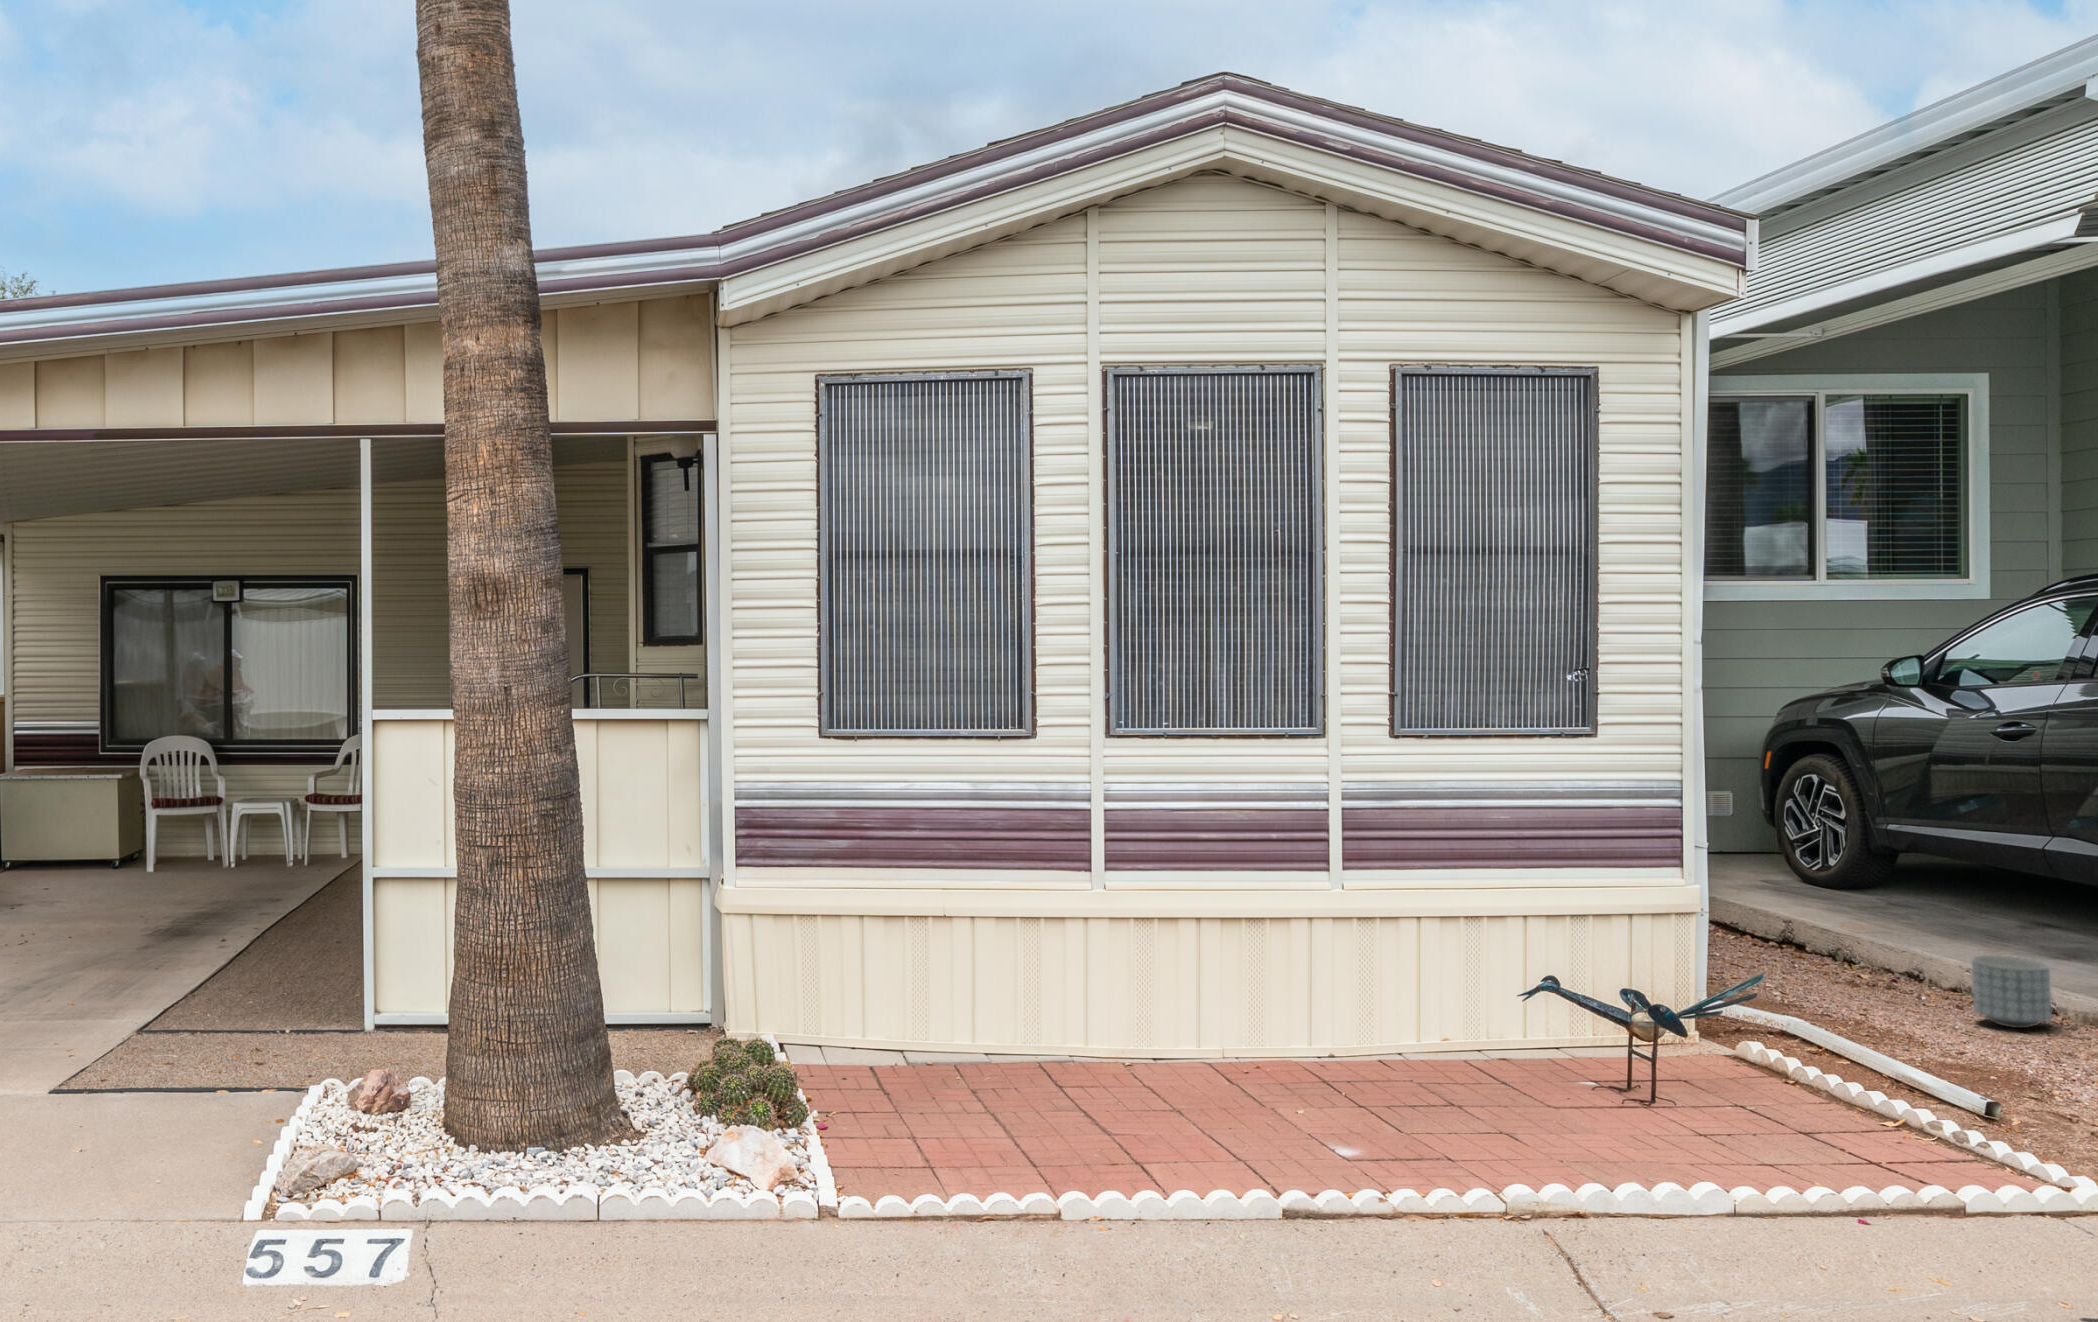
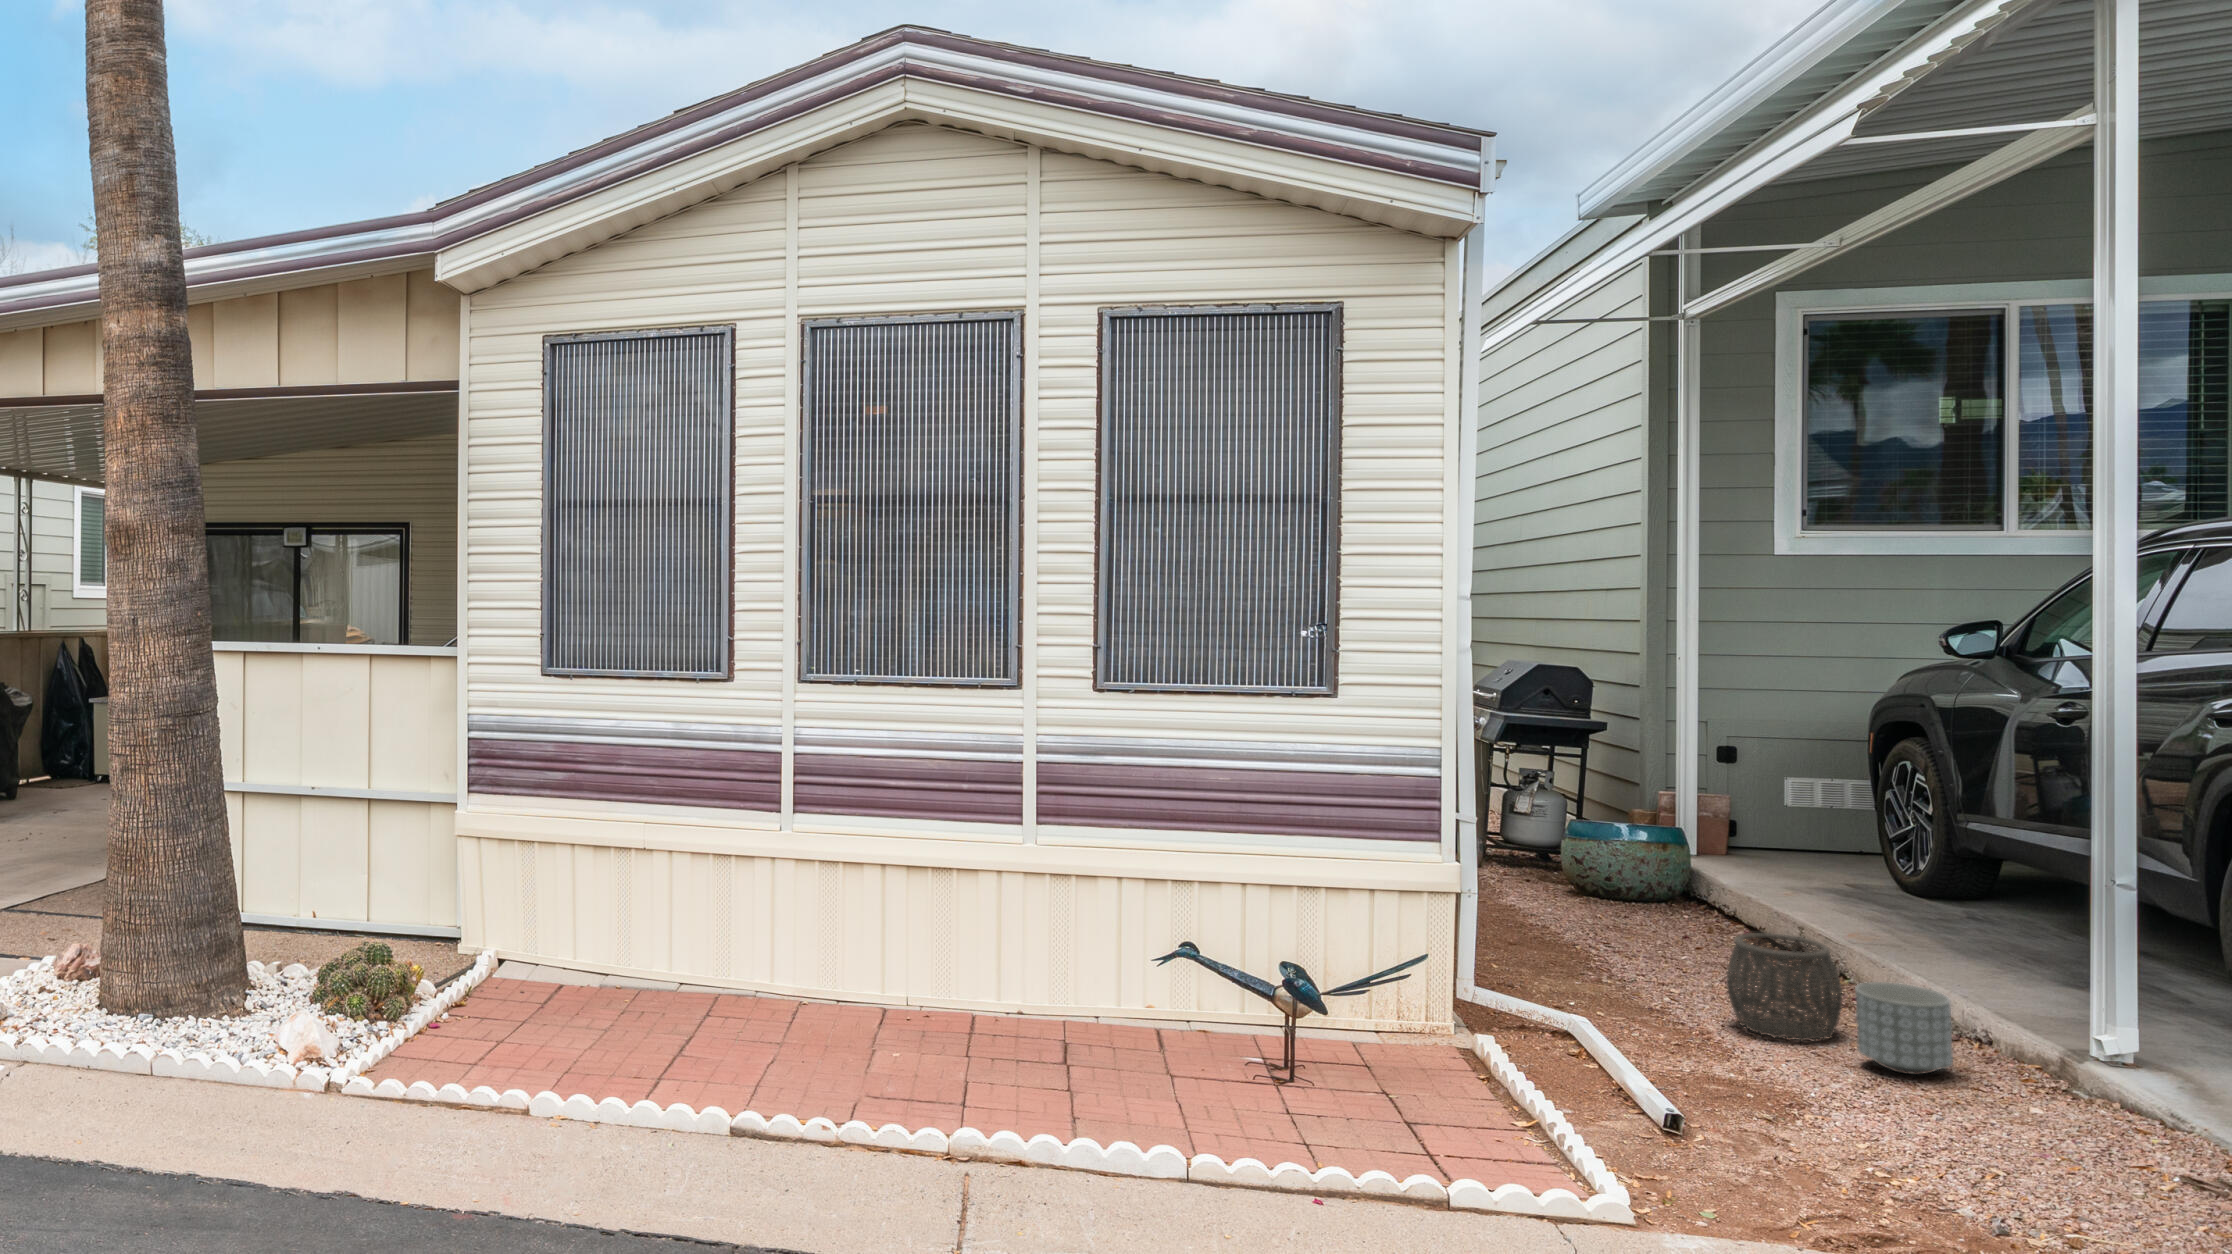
woven basket: none [1833,924,1934,1013] -> present [1726,933,1843,1041]

